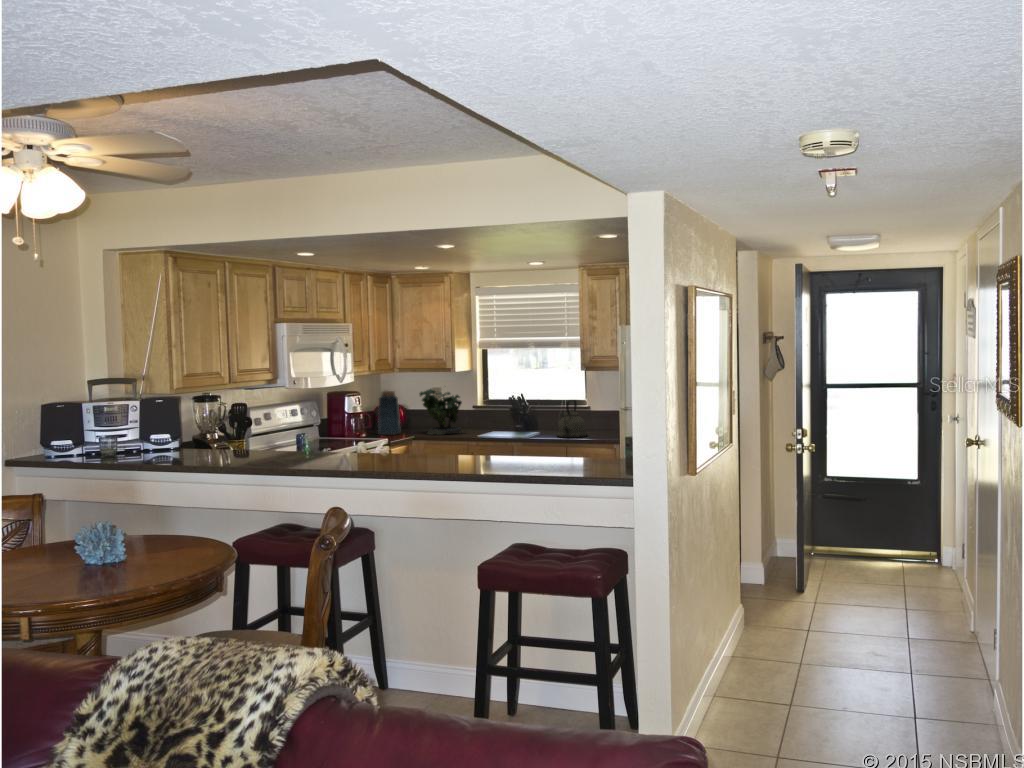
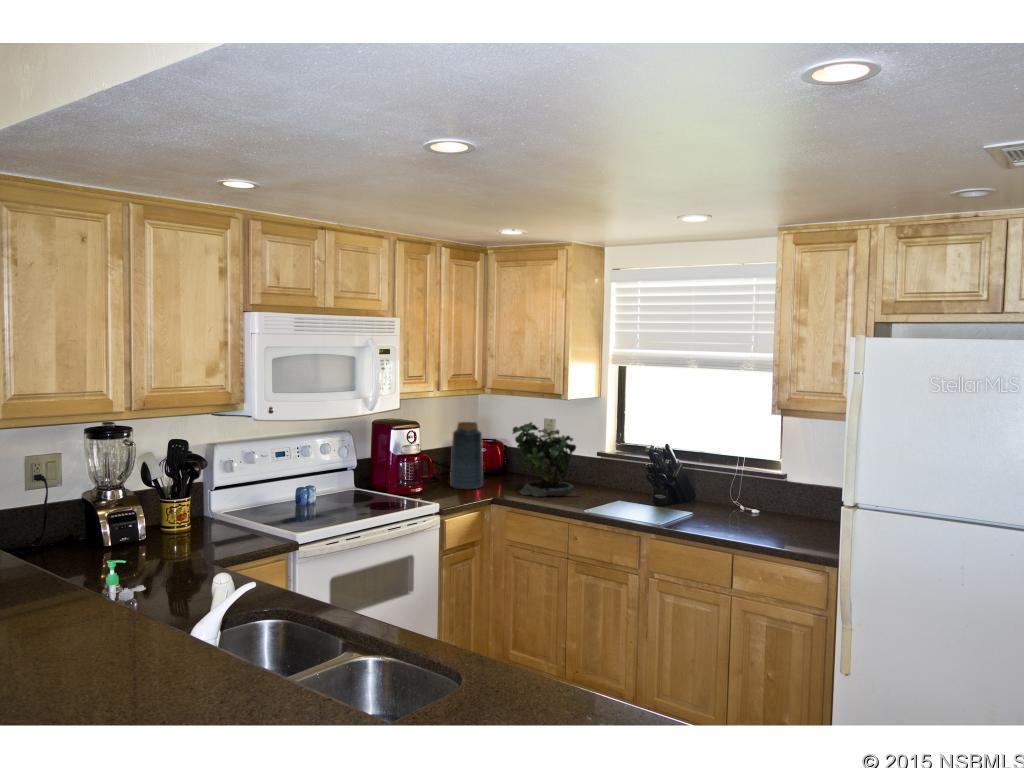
kettle: present [556,400,588,438] -> none [722,462,779,531]

